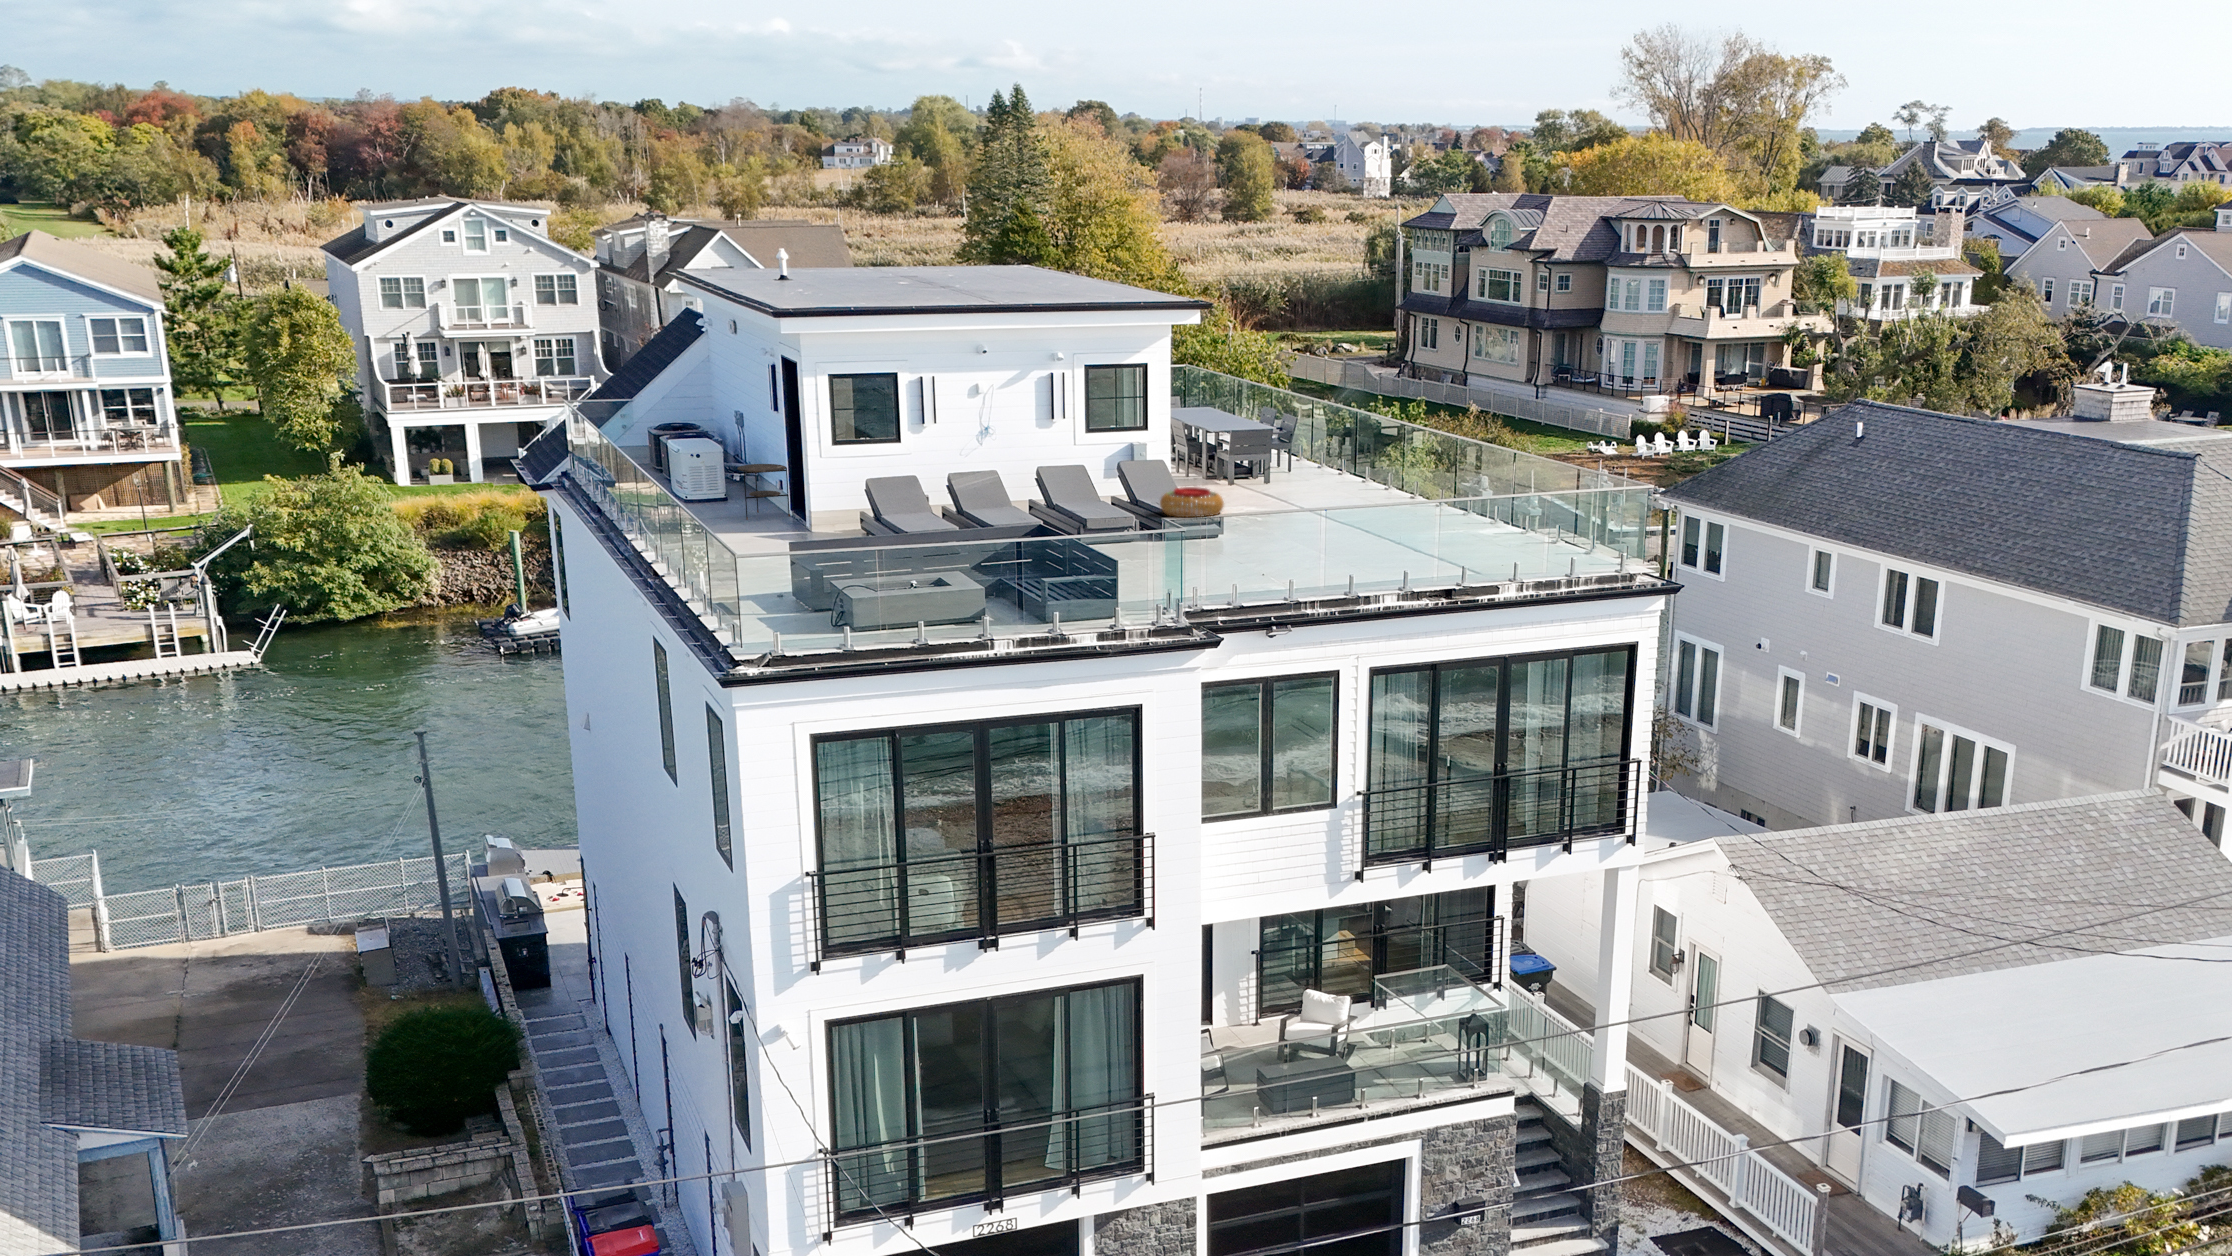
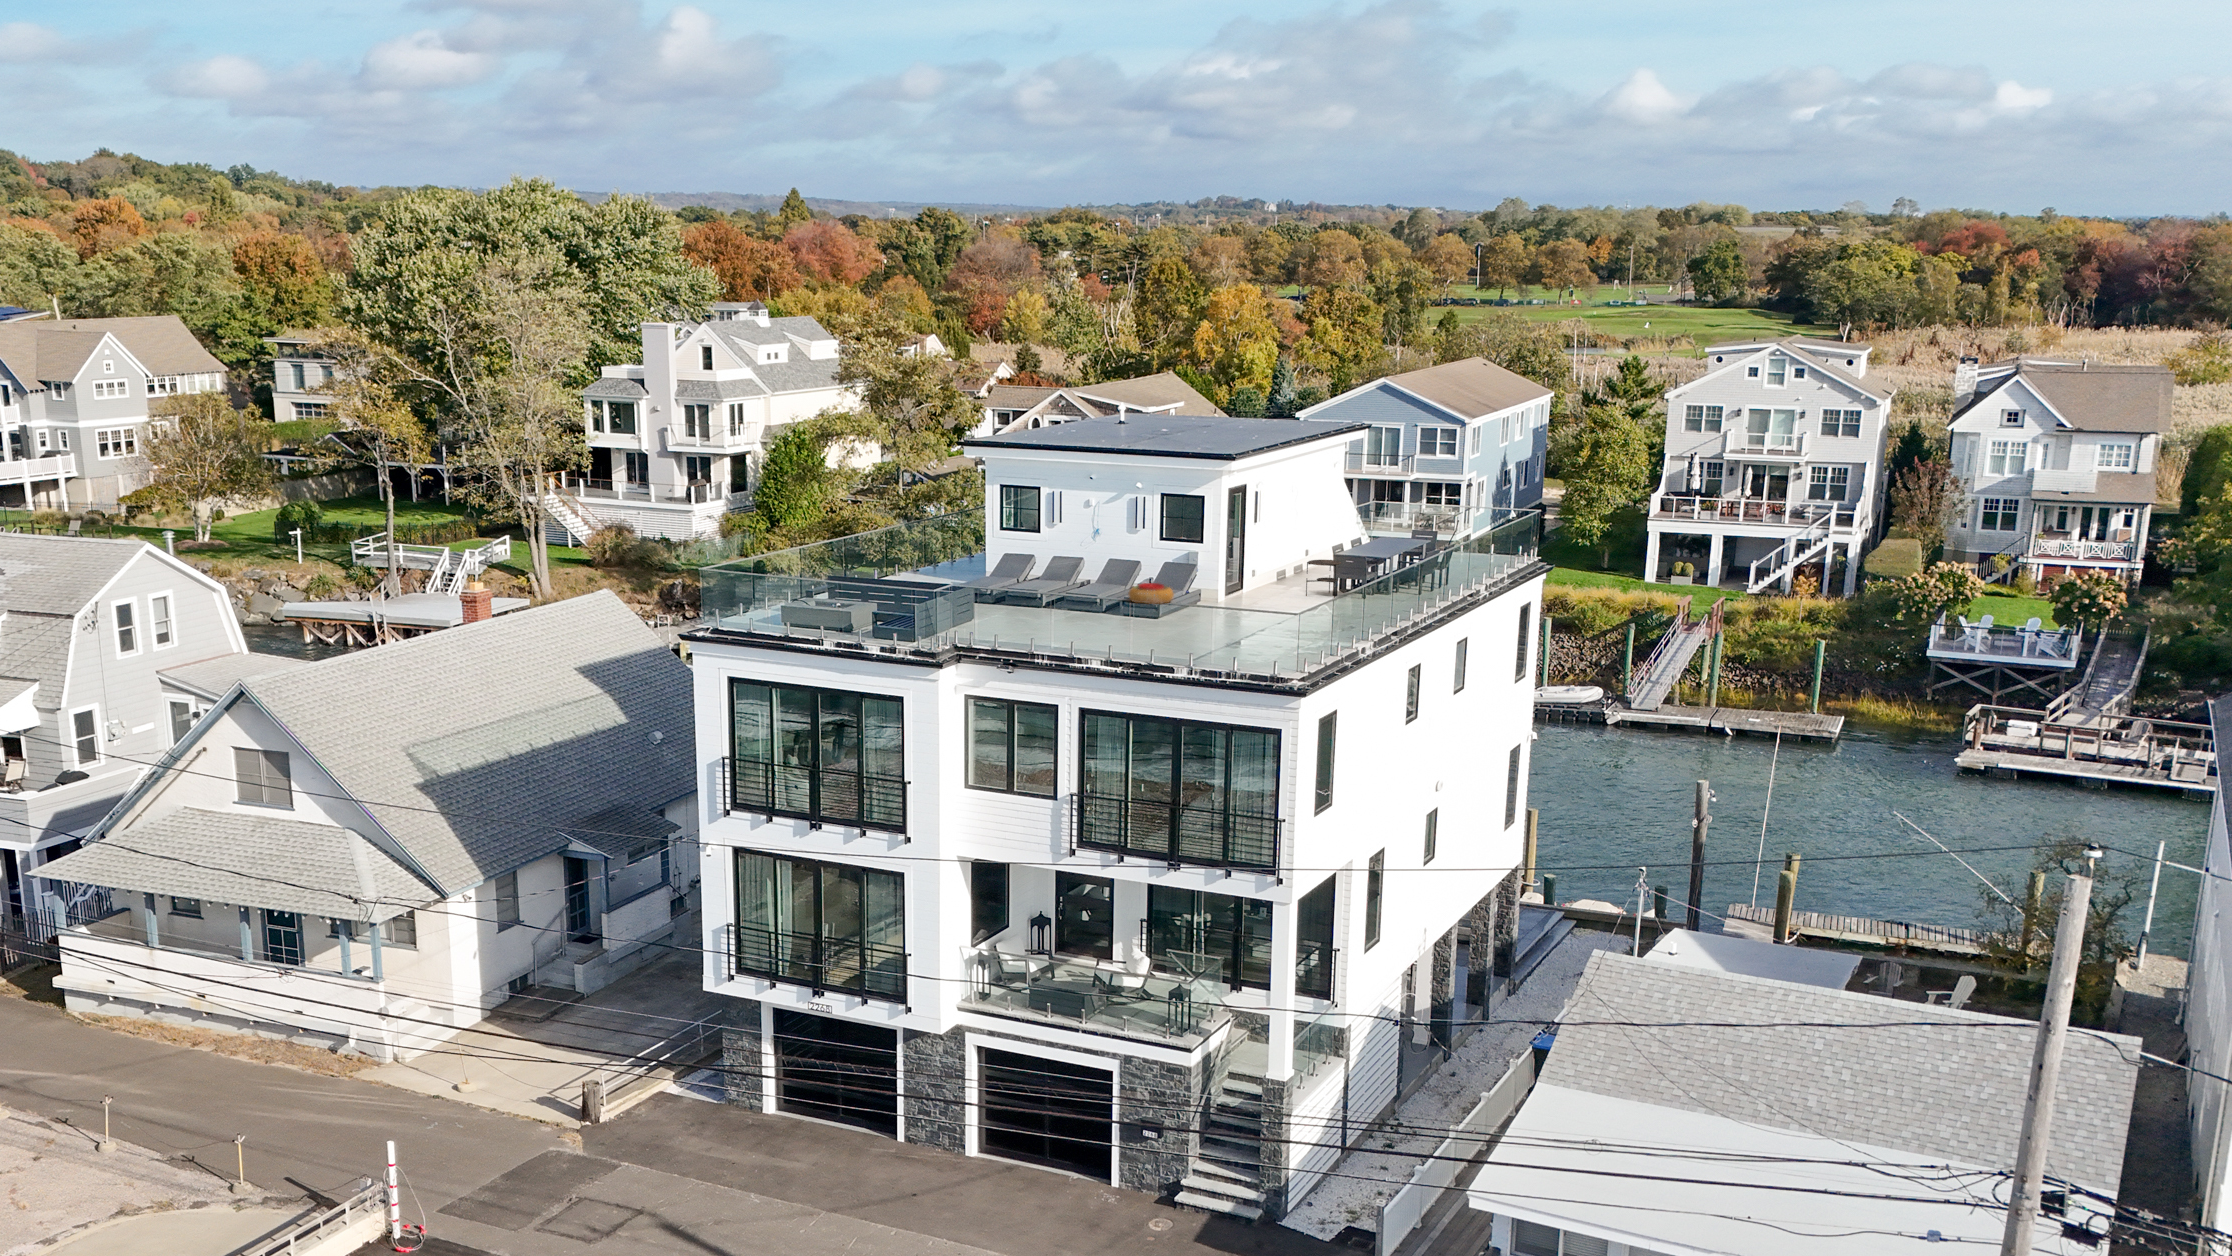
side table: present [737,464,790,520] -> present [1306,560,1341,598]

